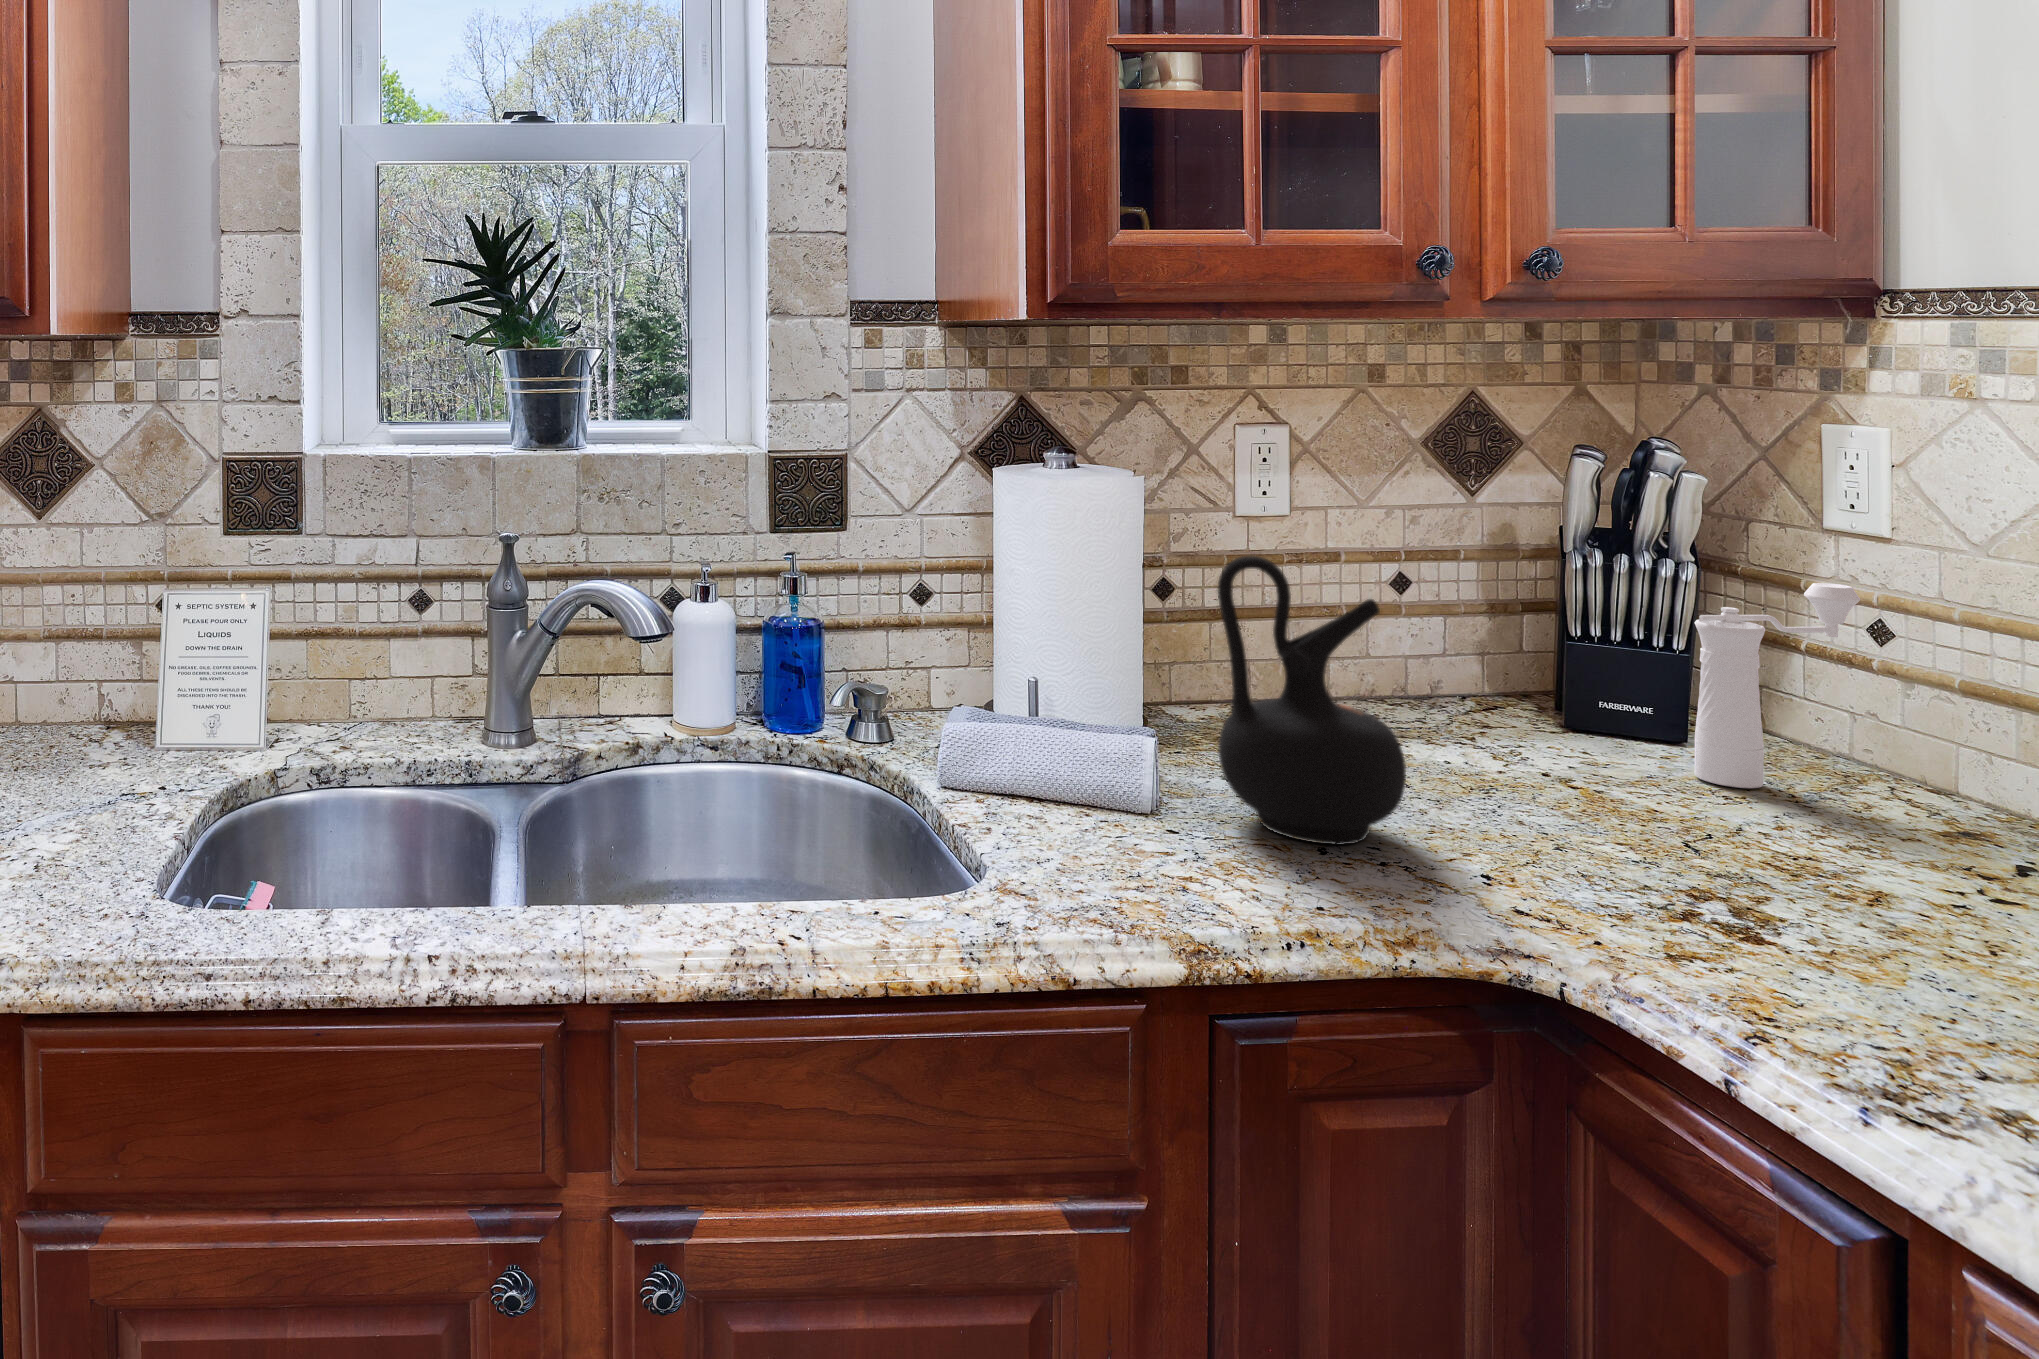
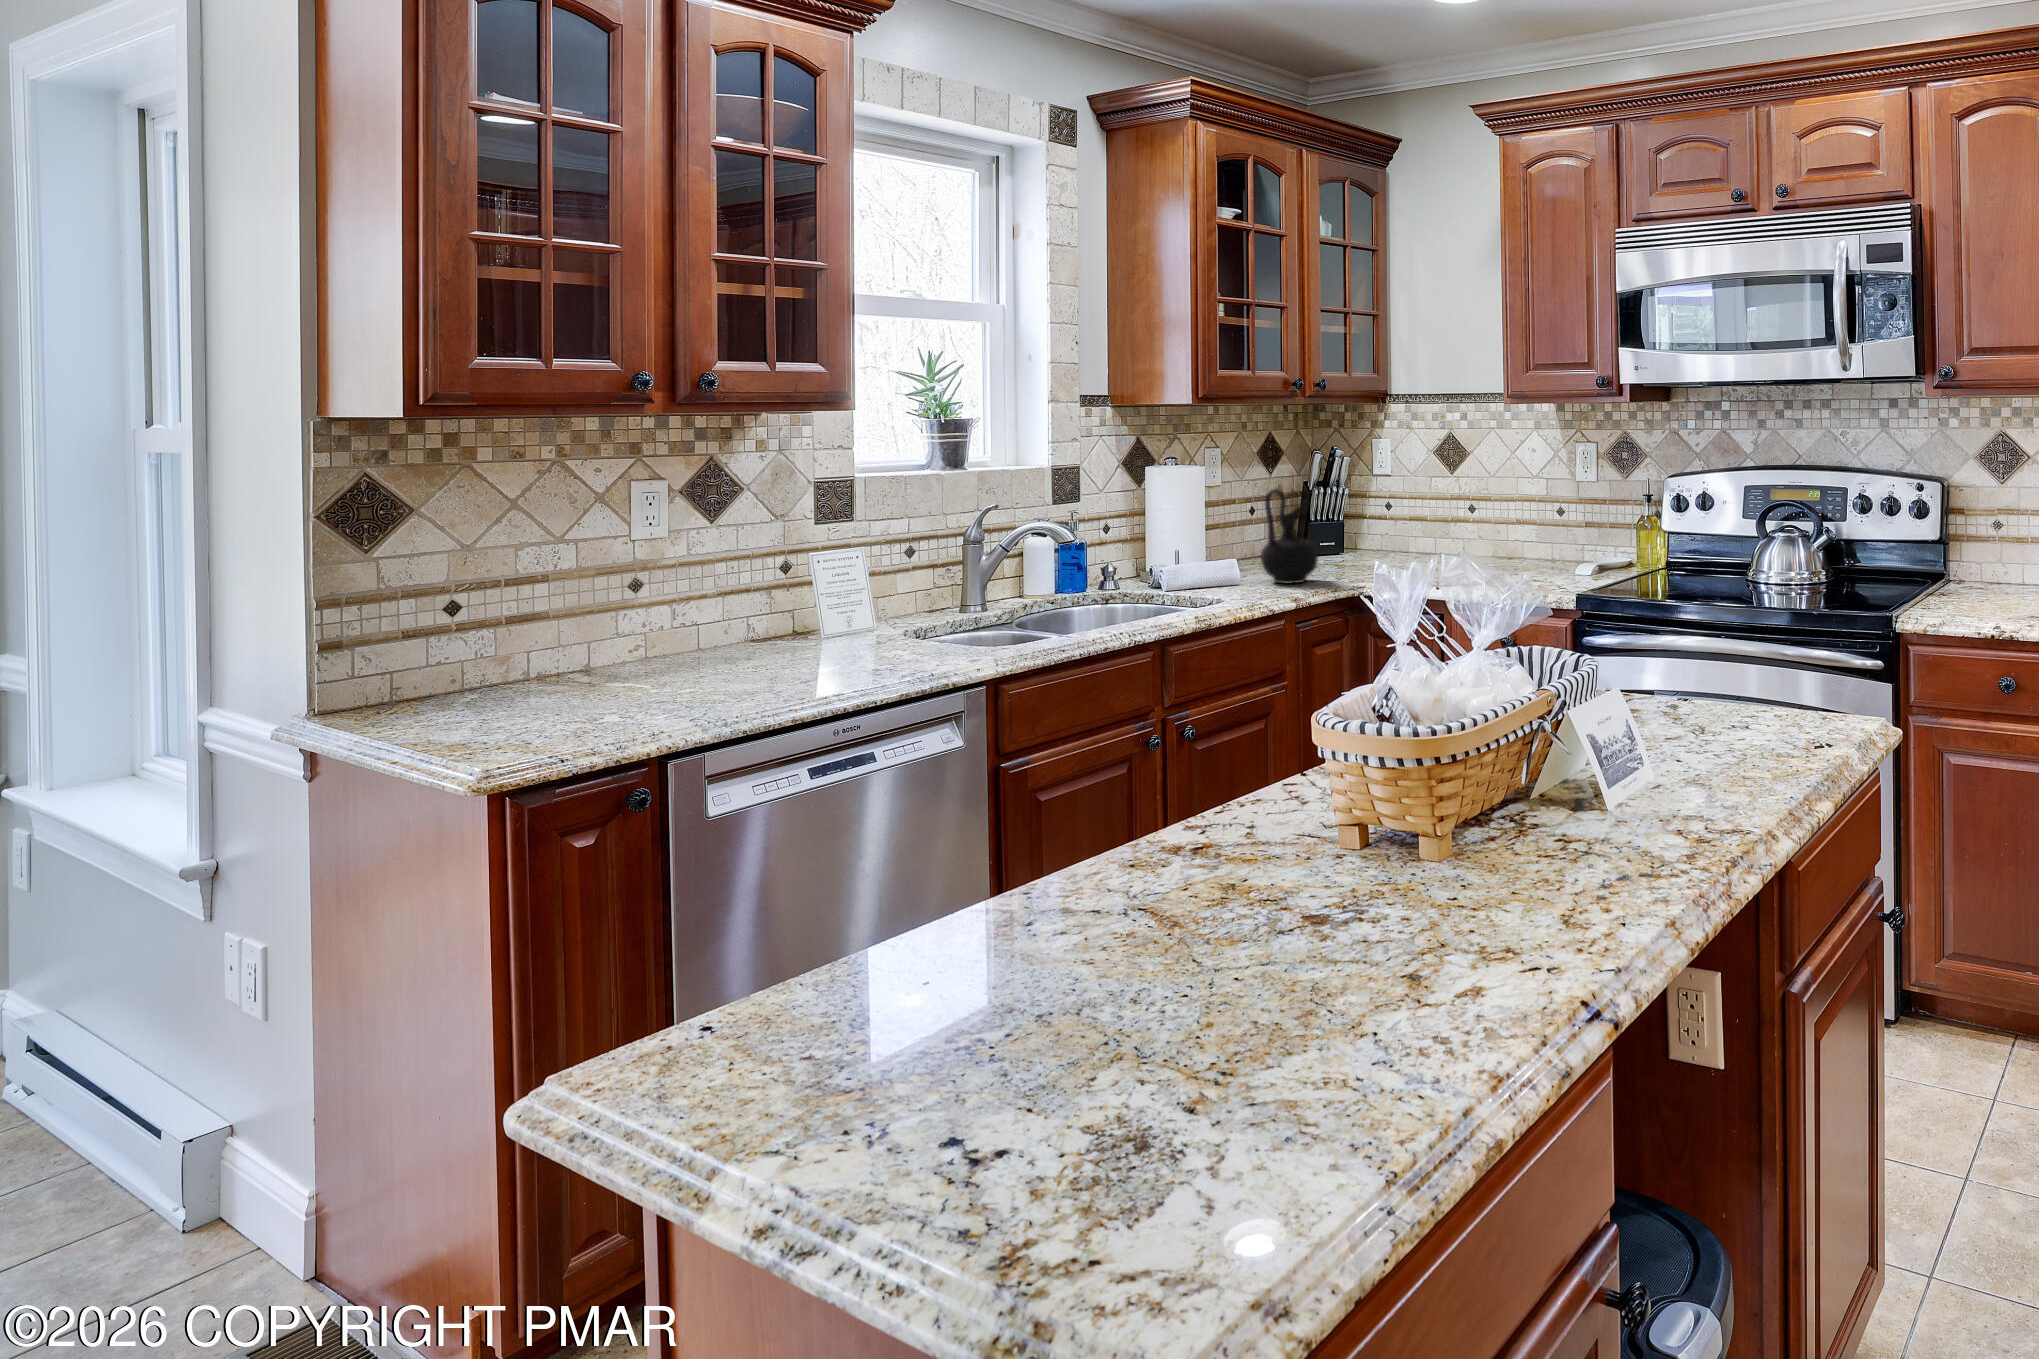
pepper mill: present [1694,583,1860,788] -> none [1352,492,1387,560]

